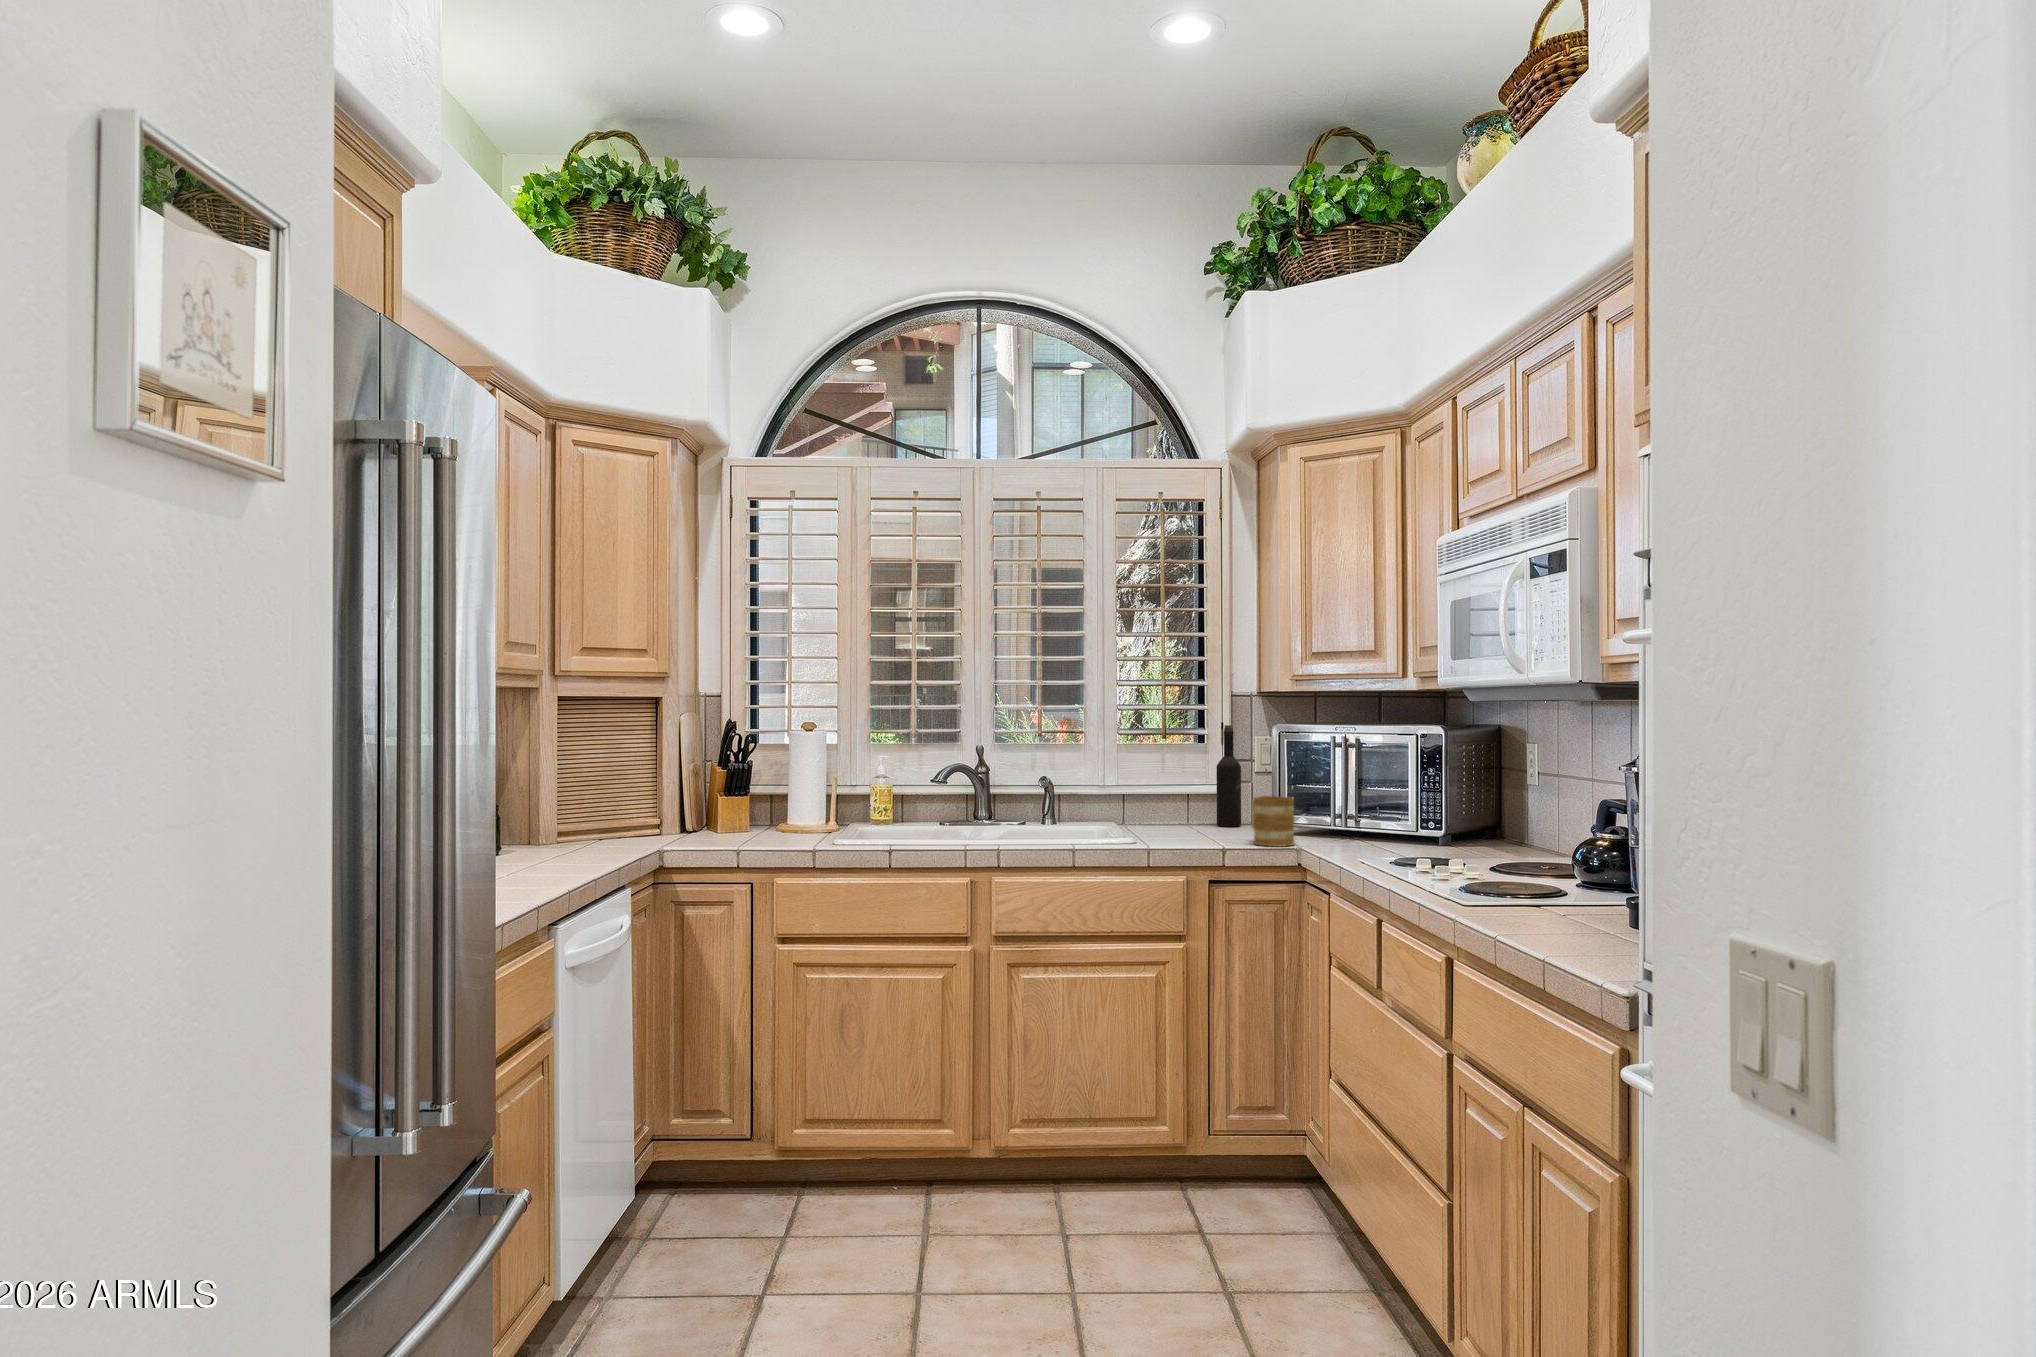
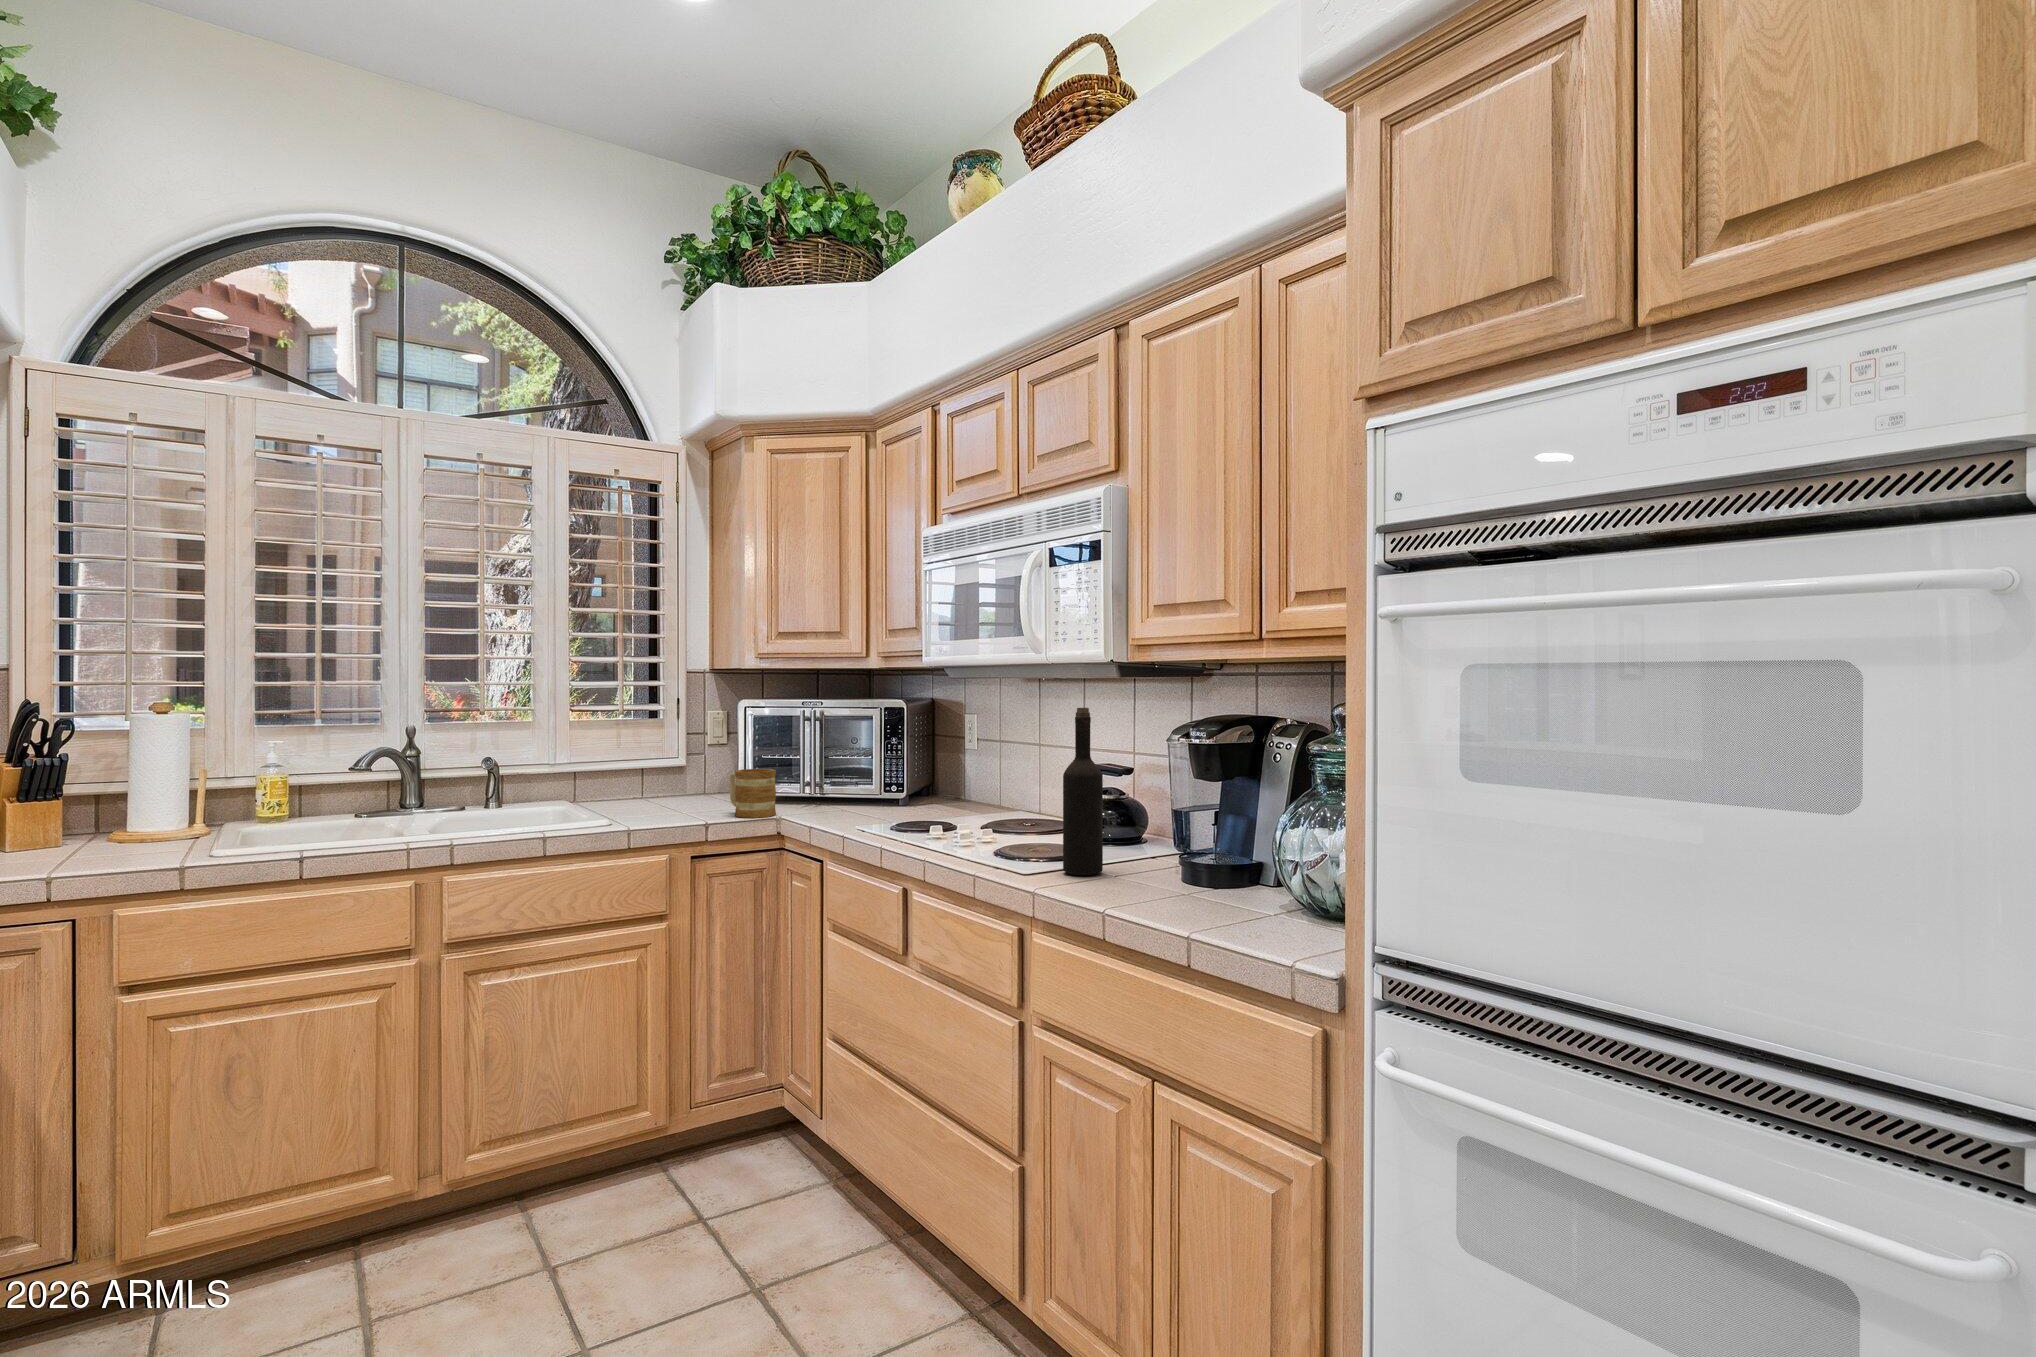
wine bottle: present [1216,725,1241,827] -> present [1063,708,1103,875]

